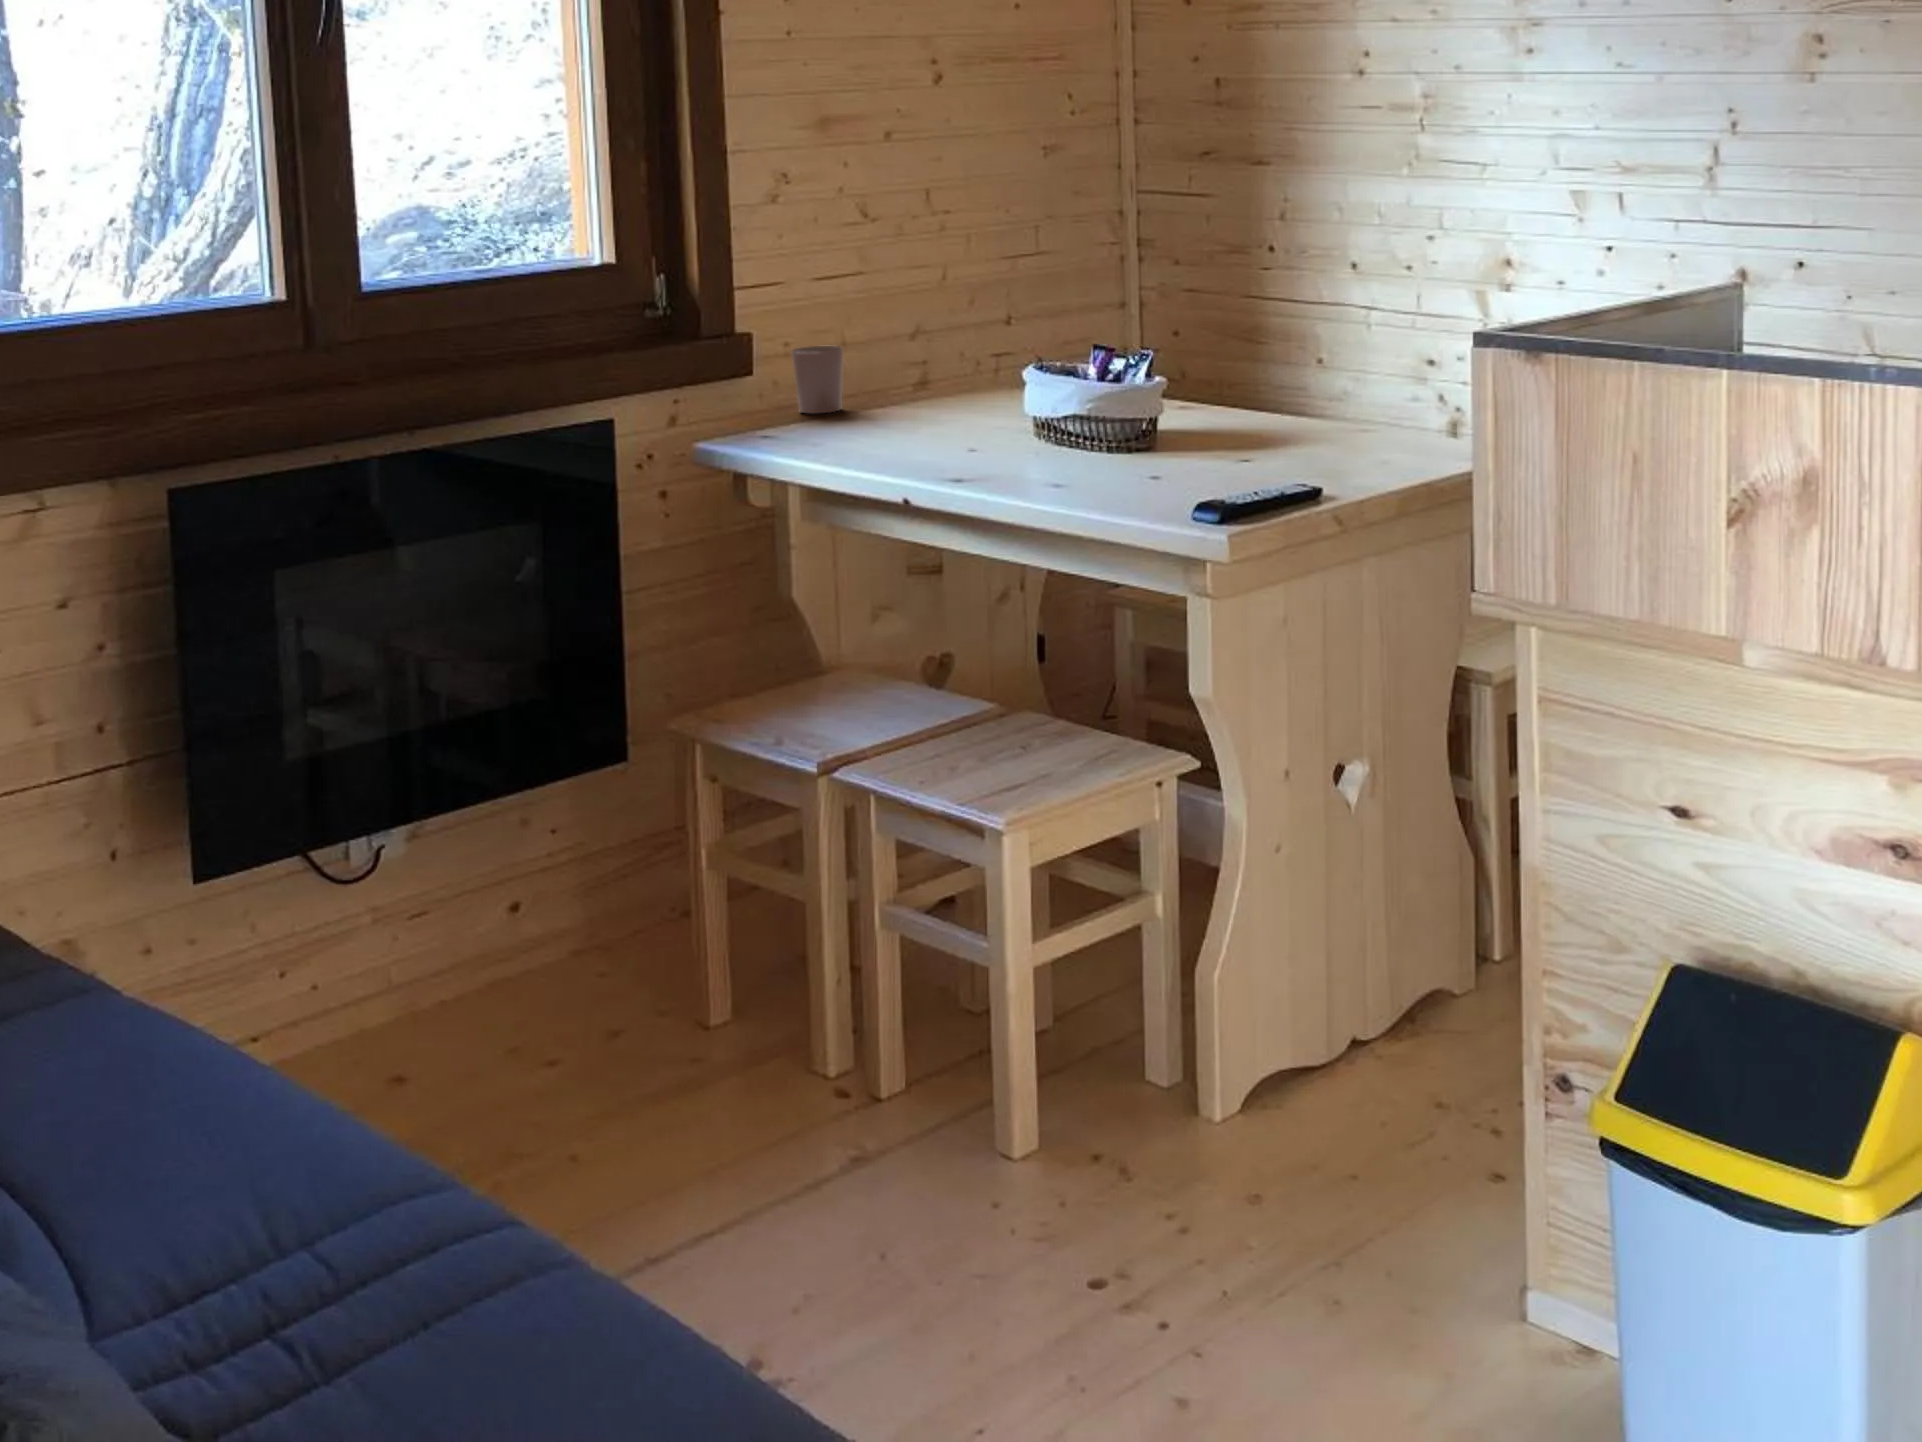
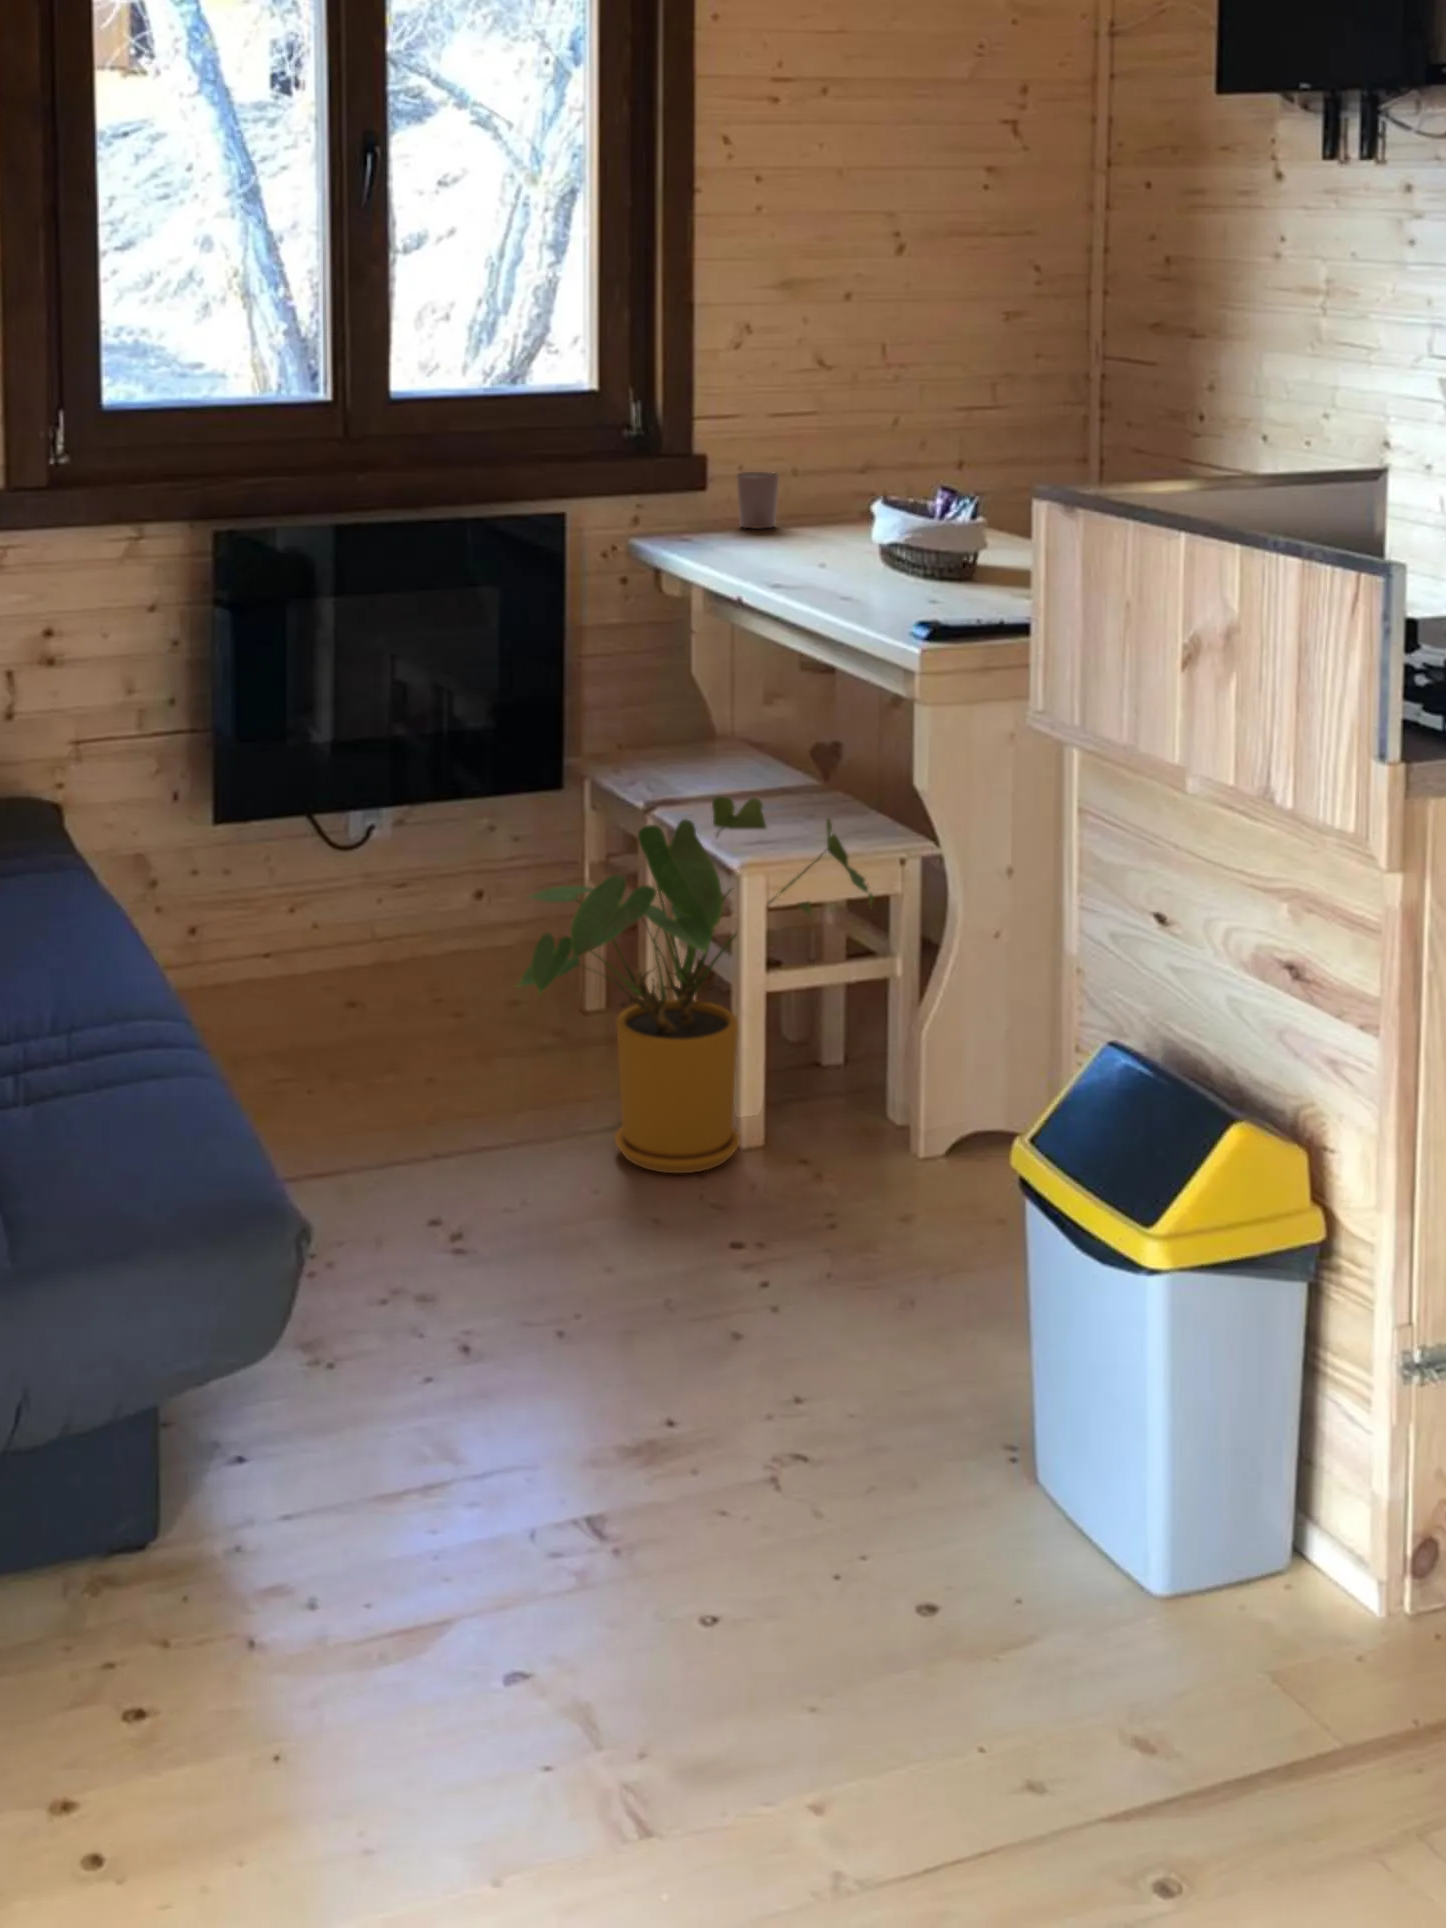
house plant: none [715,735,1135,1213] -> present [518,797,873,1173]

